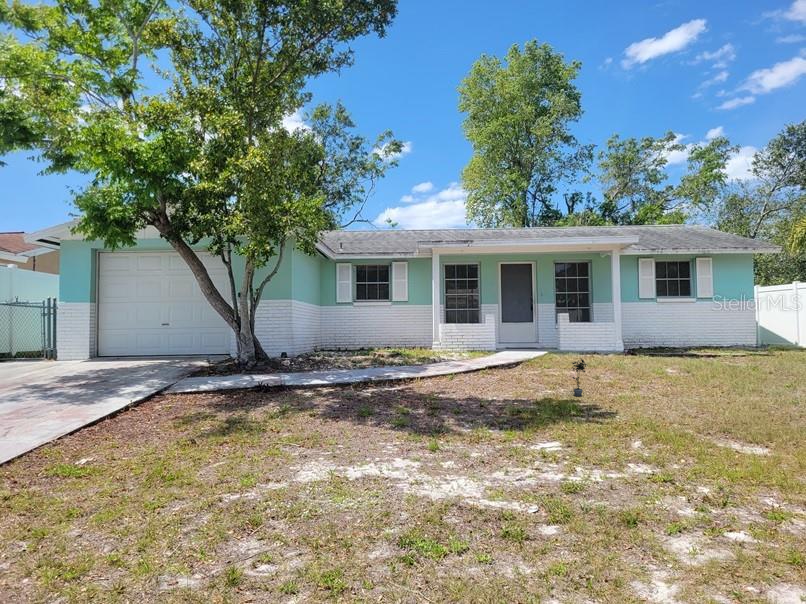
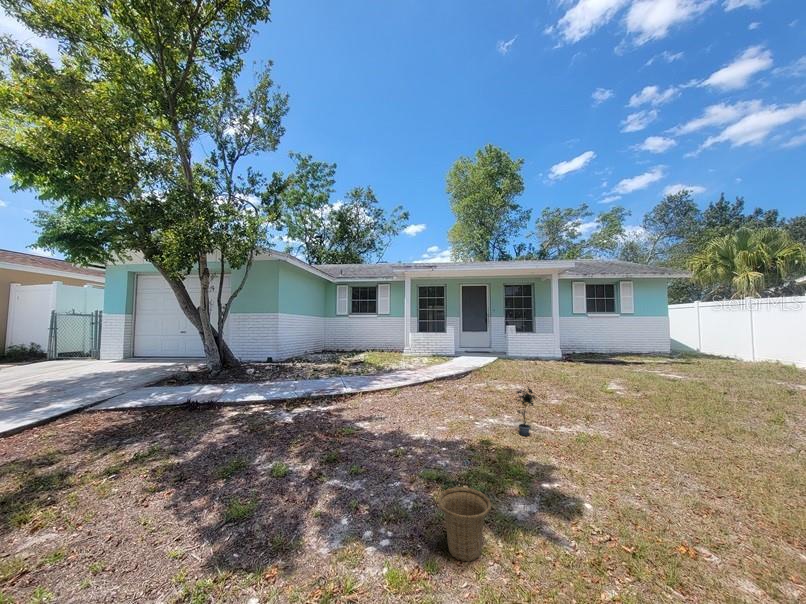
basket: none [531,398,560,429] -> present [438,487,491,562]

